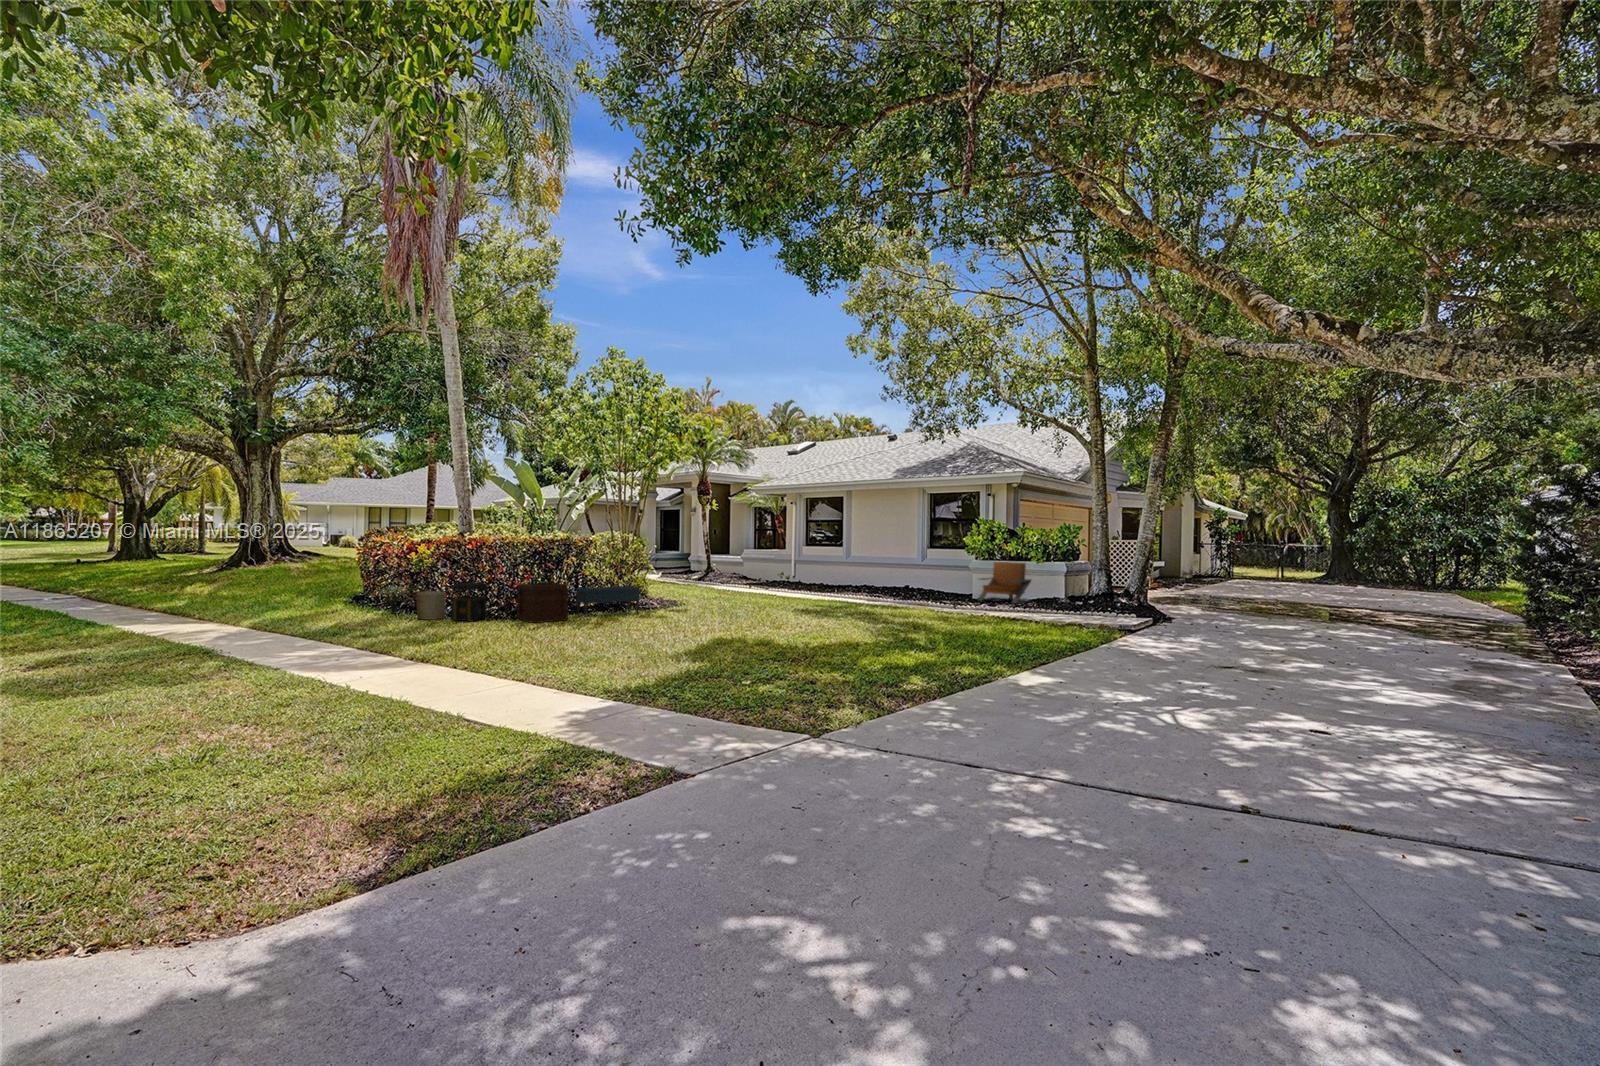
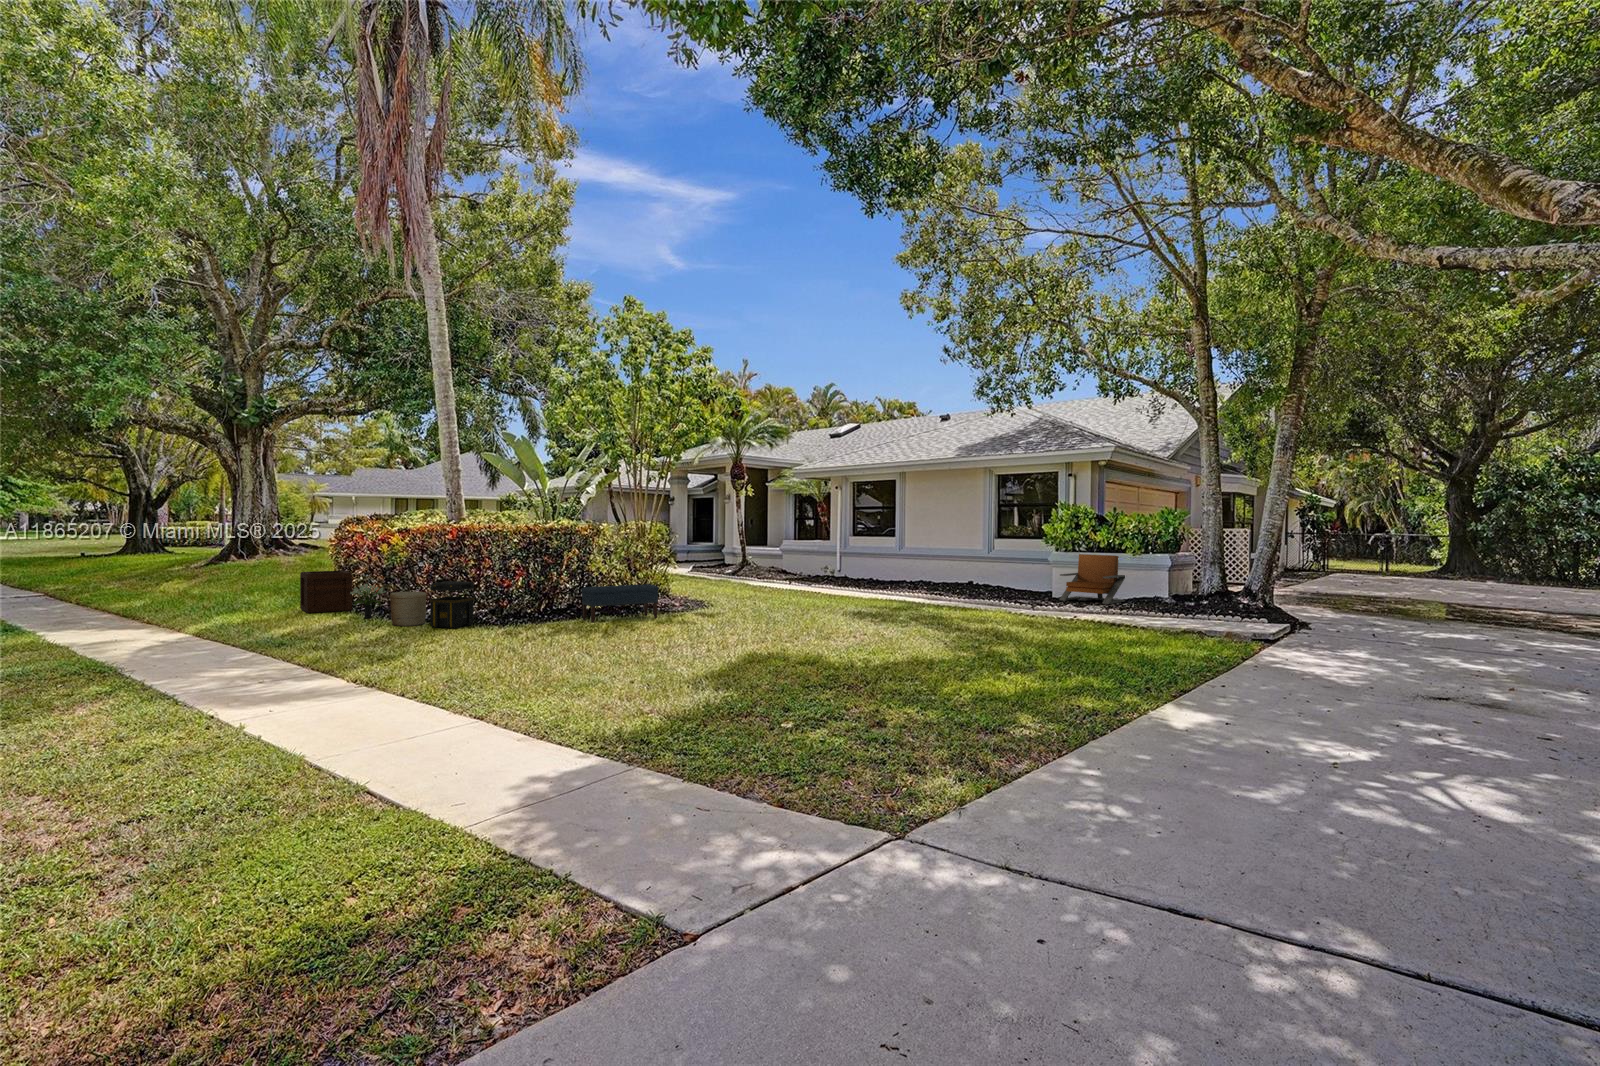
wooden crate: present [517,582,568,623] -> present [300,571,352,613]

